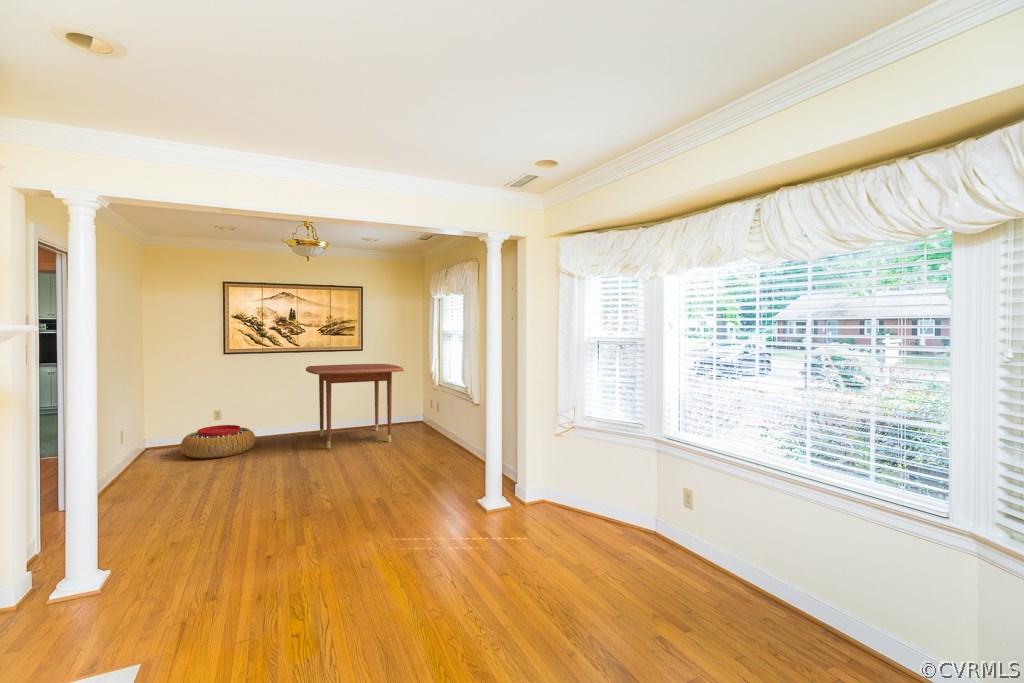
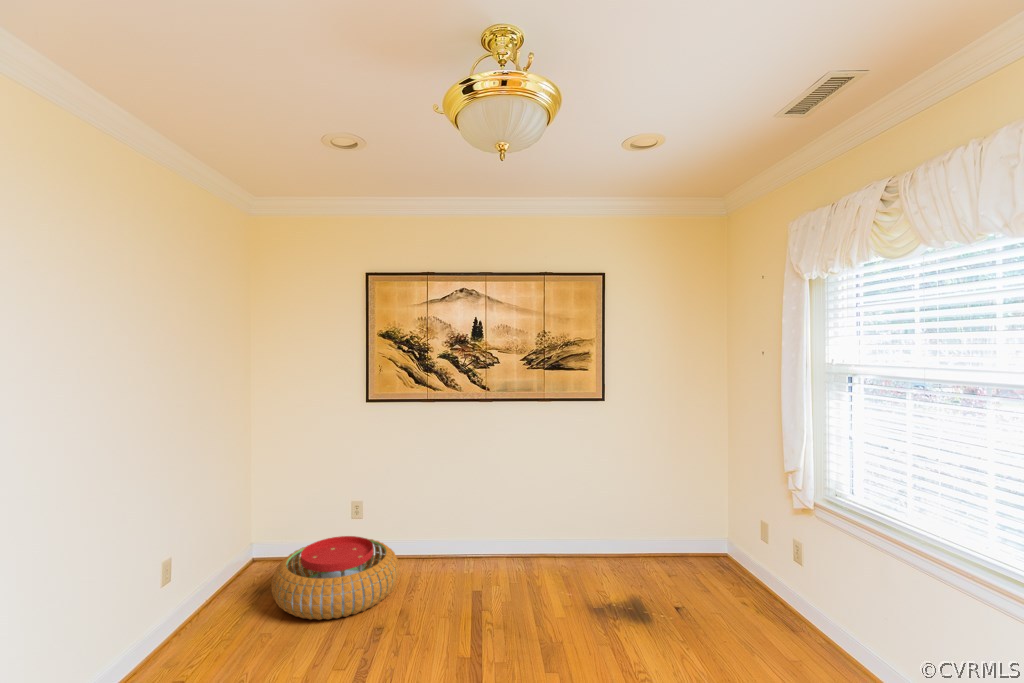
dining table: present [306,364,404,449] -> none [487,428,703,640]

